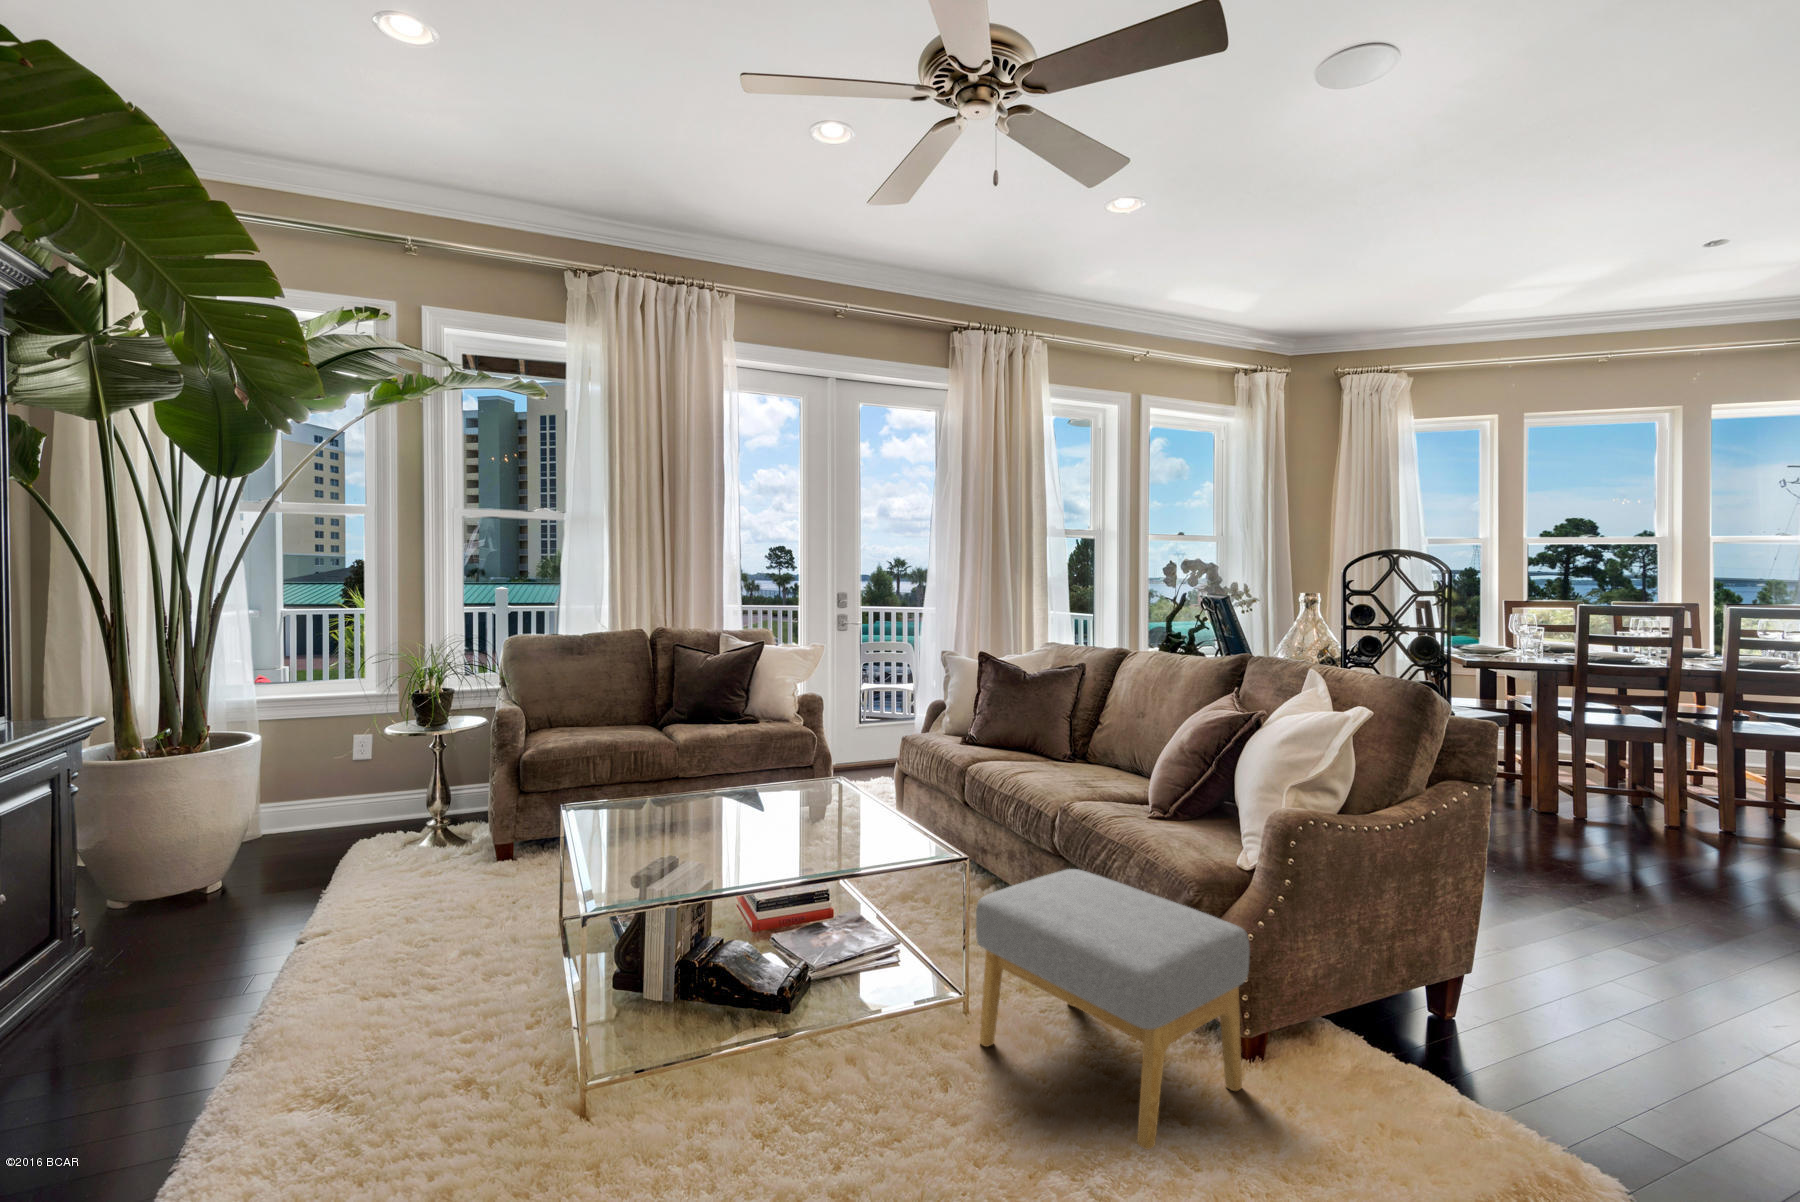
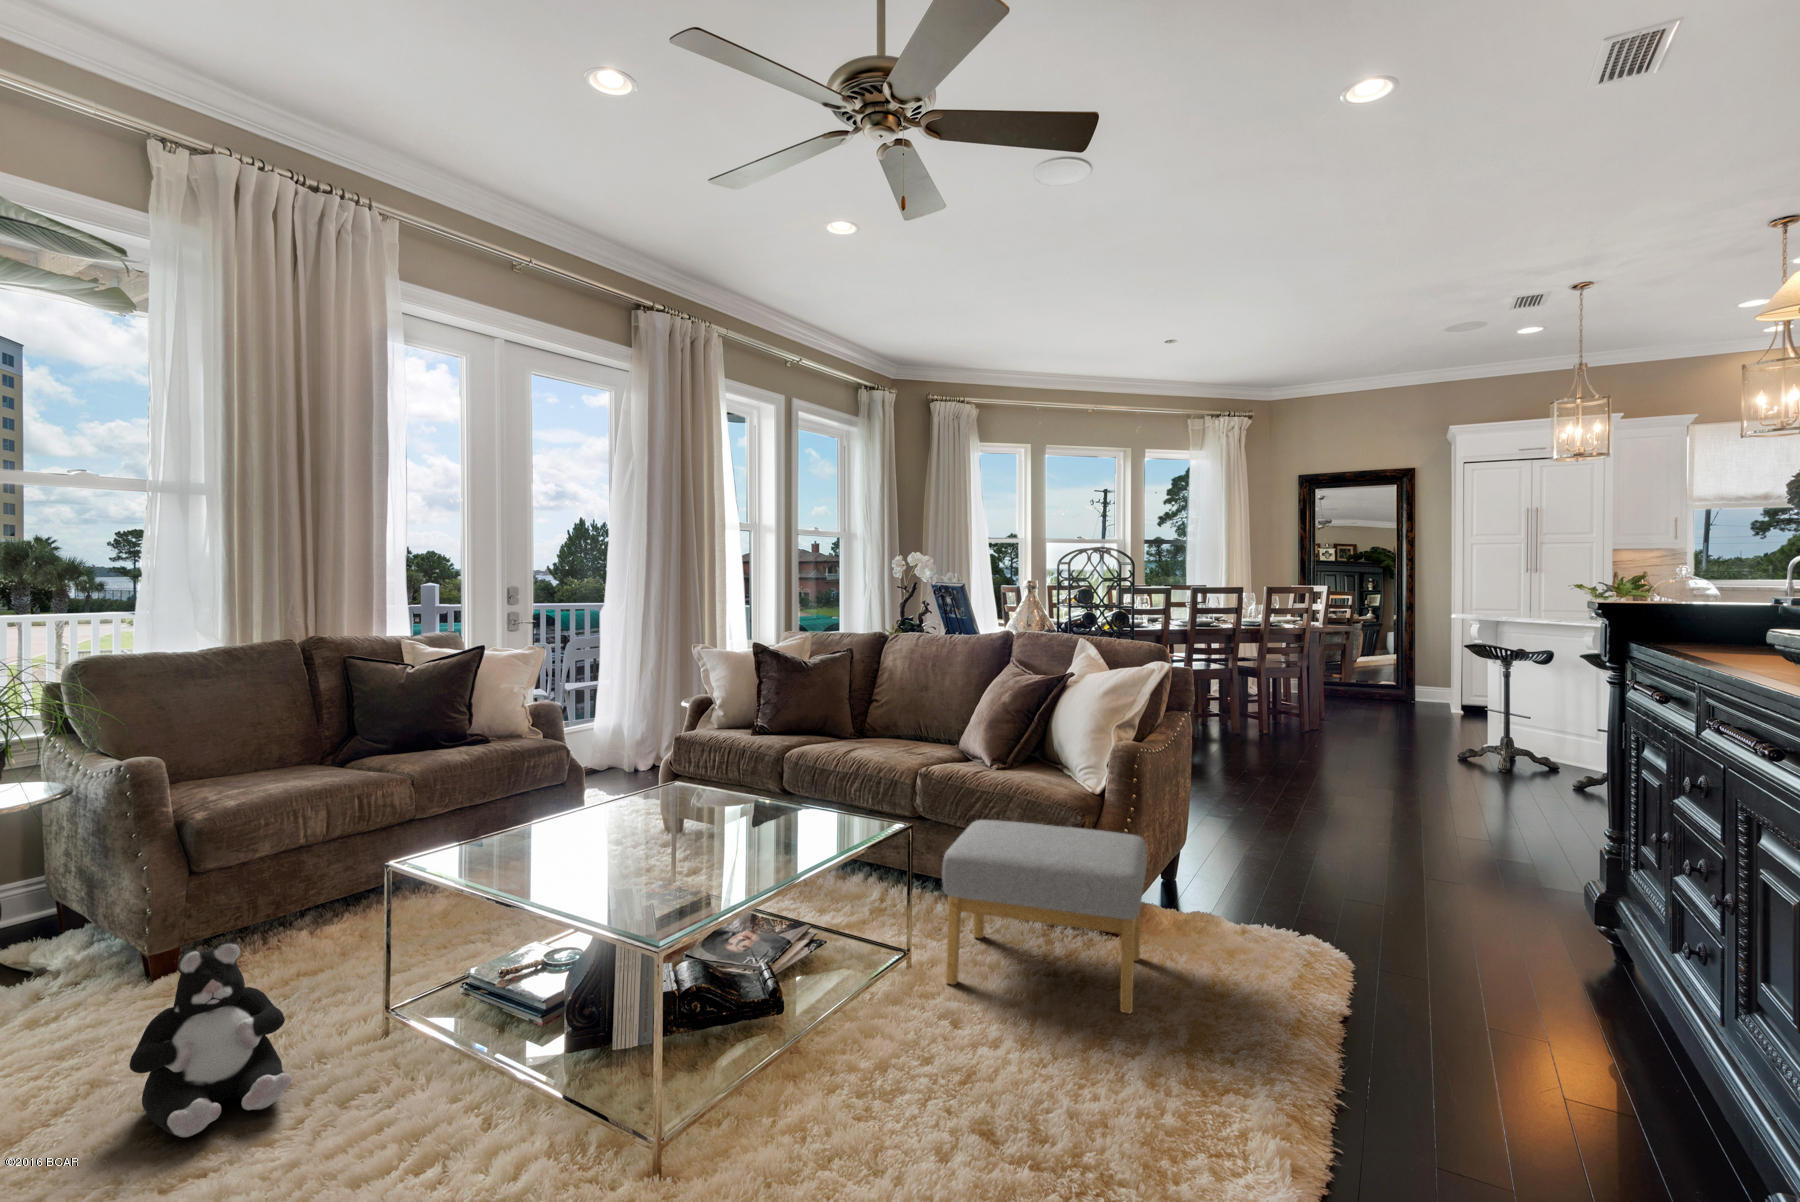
plush toy: none [367,851,469,982] -> present [129,941,292,1138]

